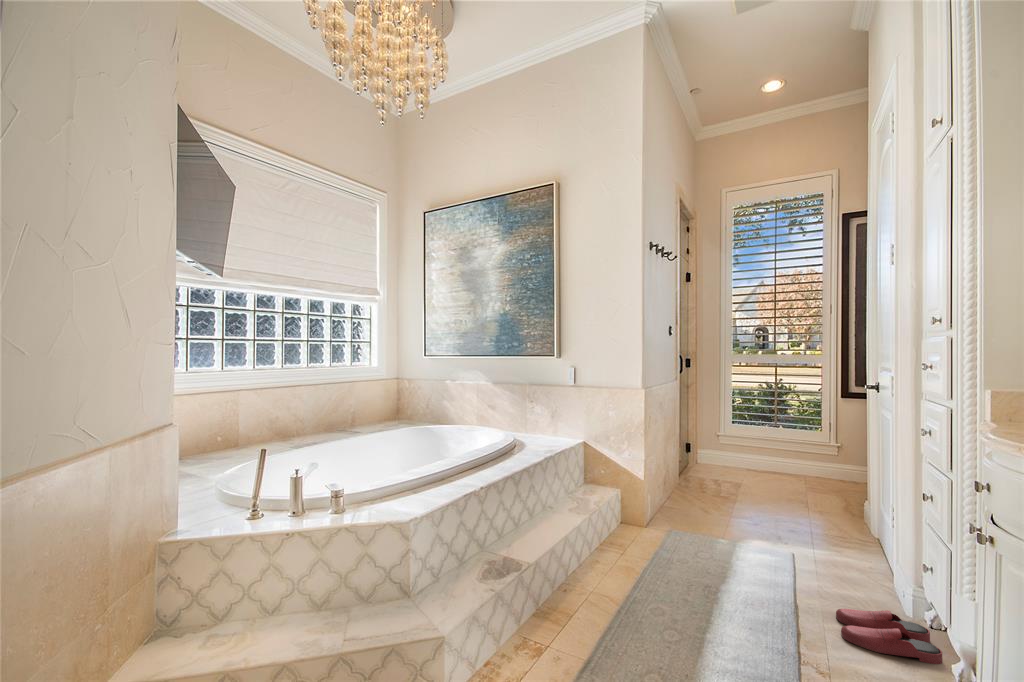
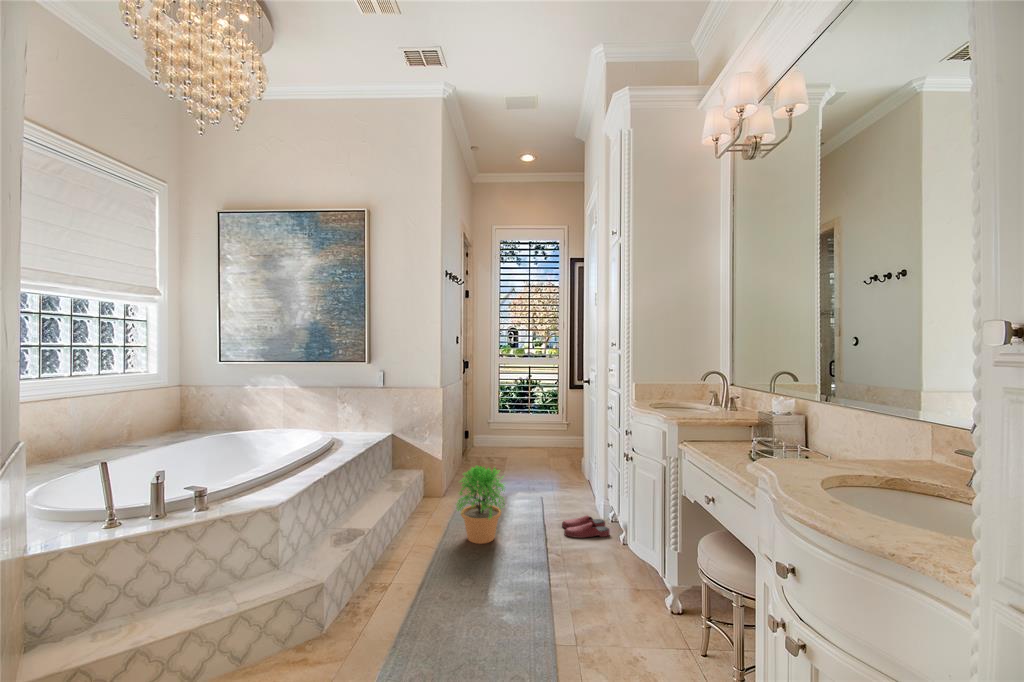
potted plant: none [652,498,737,616] -> present [457,466,504,544]

